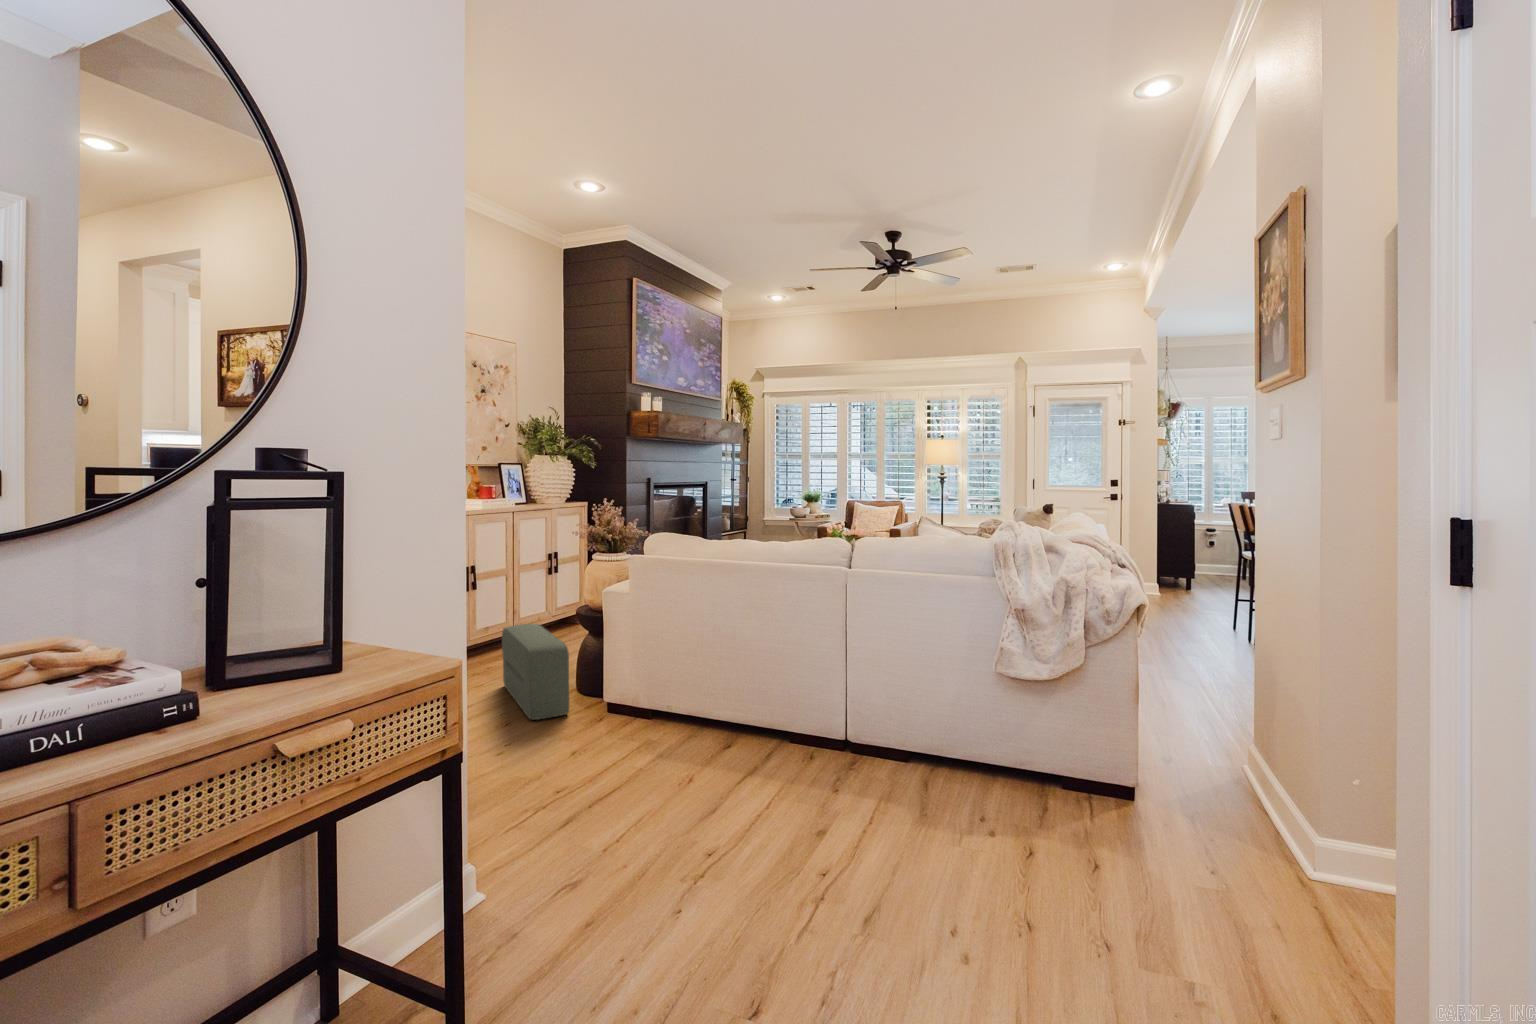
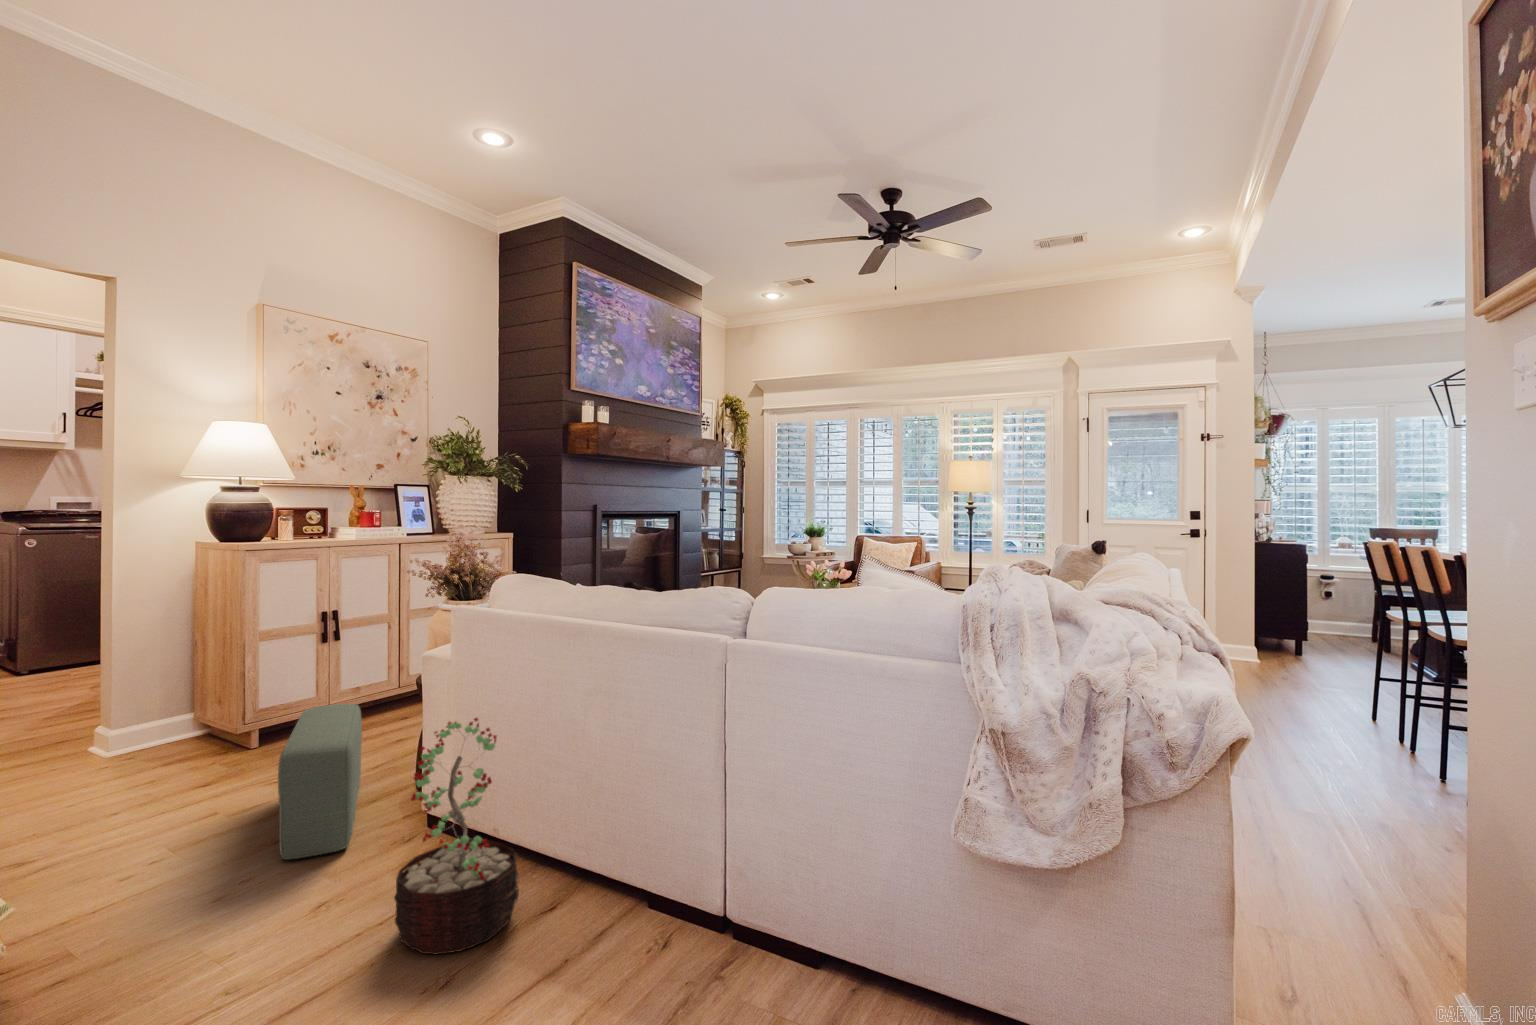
decorative plant: none [640,620,711,758] -> present [394,718,519,954]

